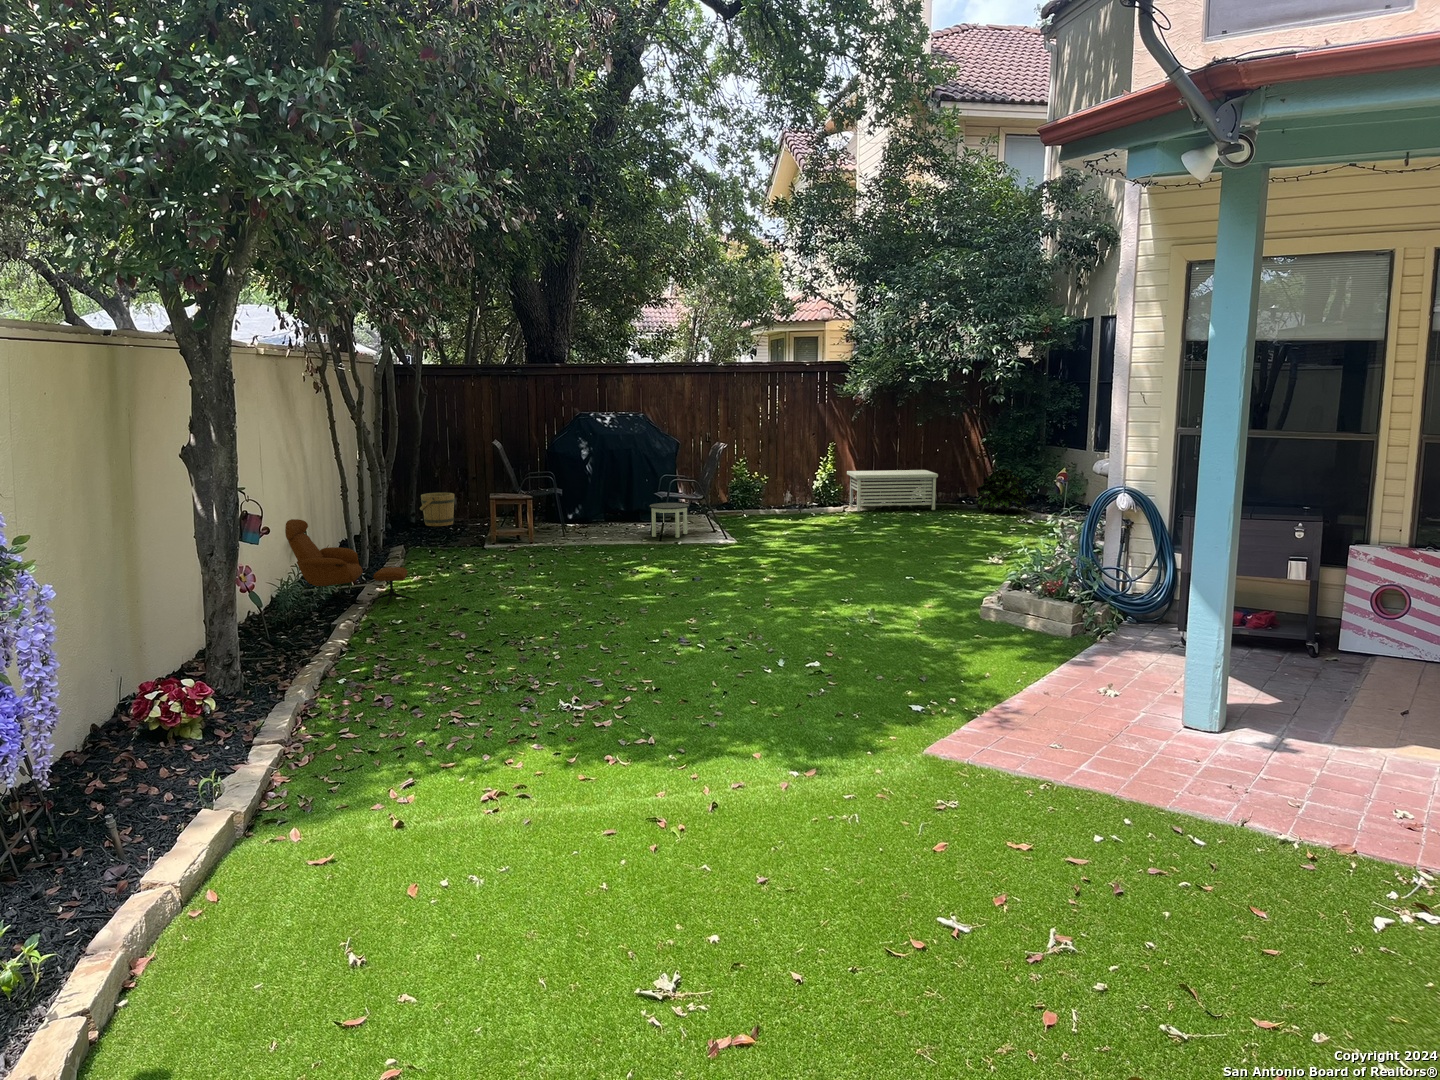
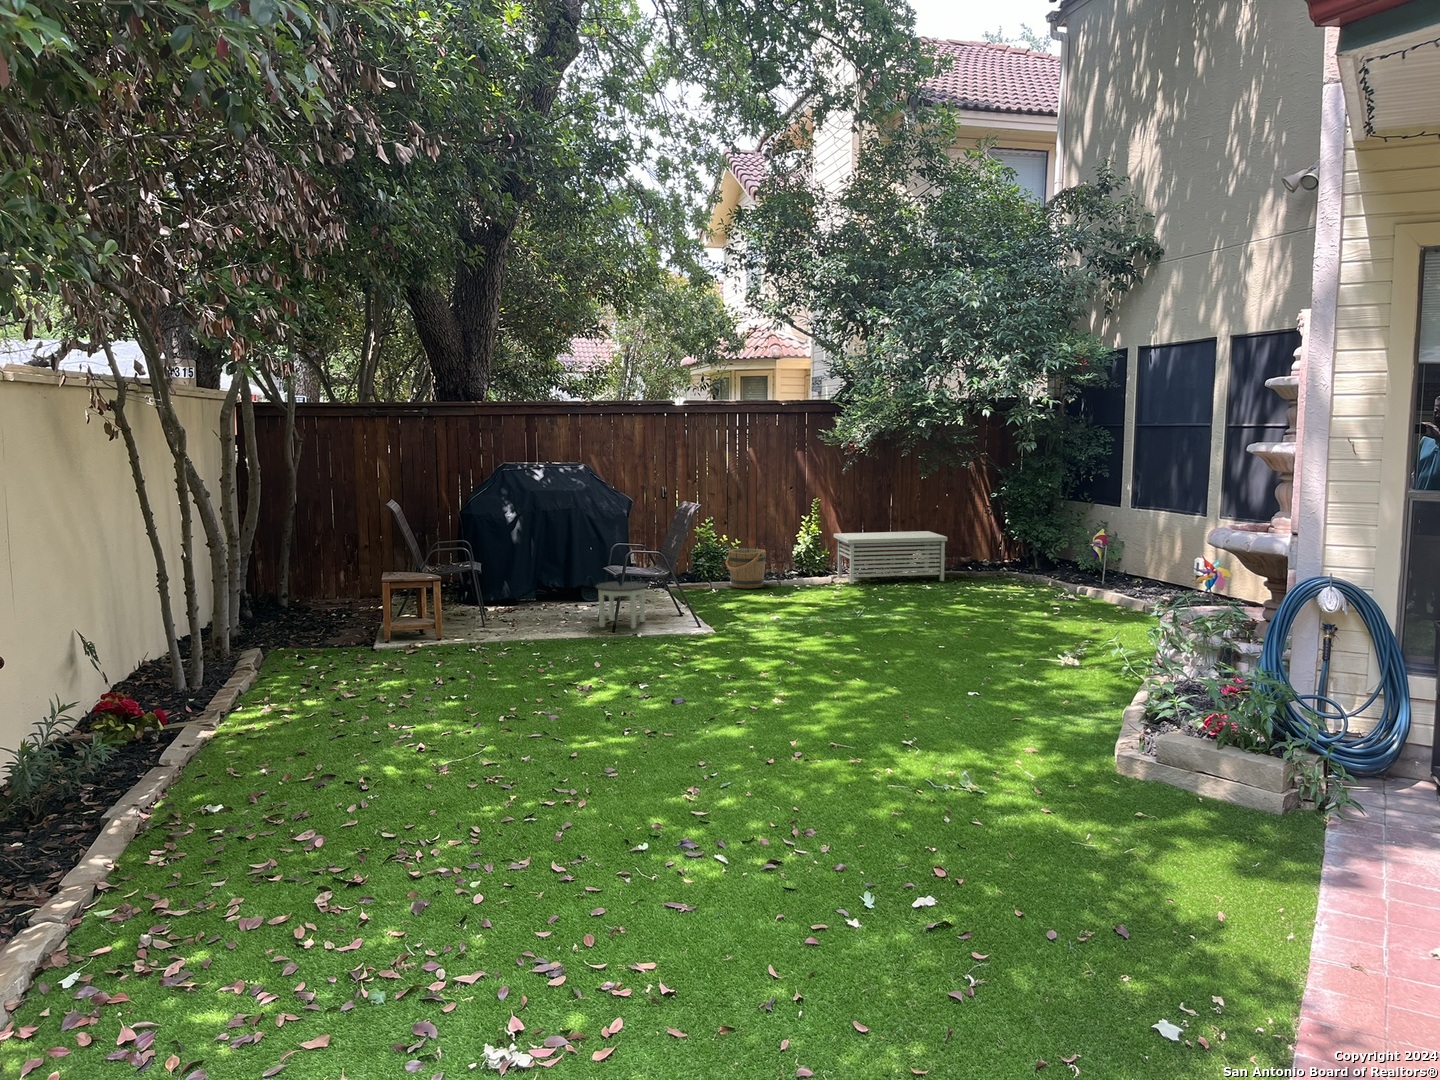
potted plant: present [975,469,1030,512] -> none [992,530,1061,584]
bucket: present [420,493,455,526] -> present [725,549,766,588]
lounge chair: present [285,519,414,609] -> none [43,634,255,777]

